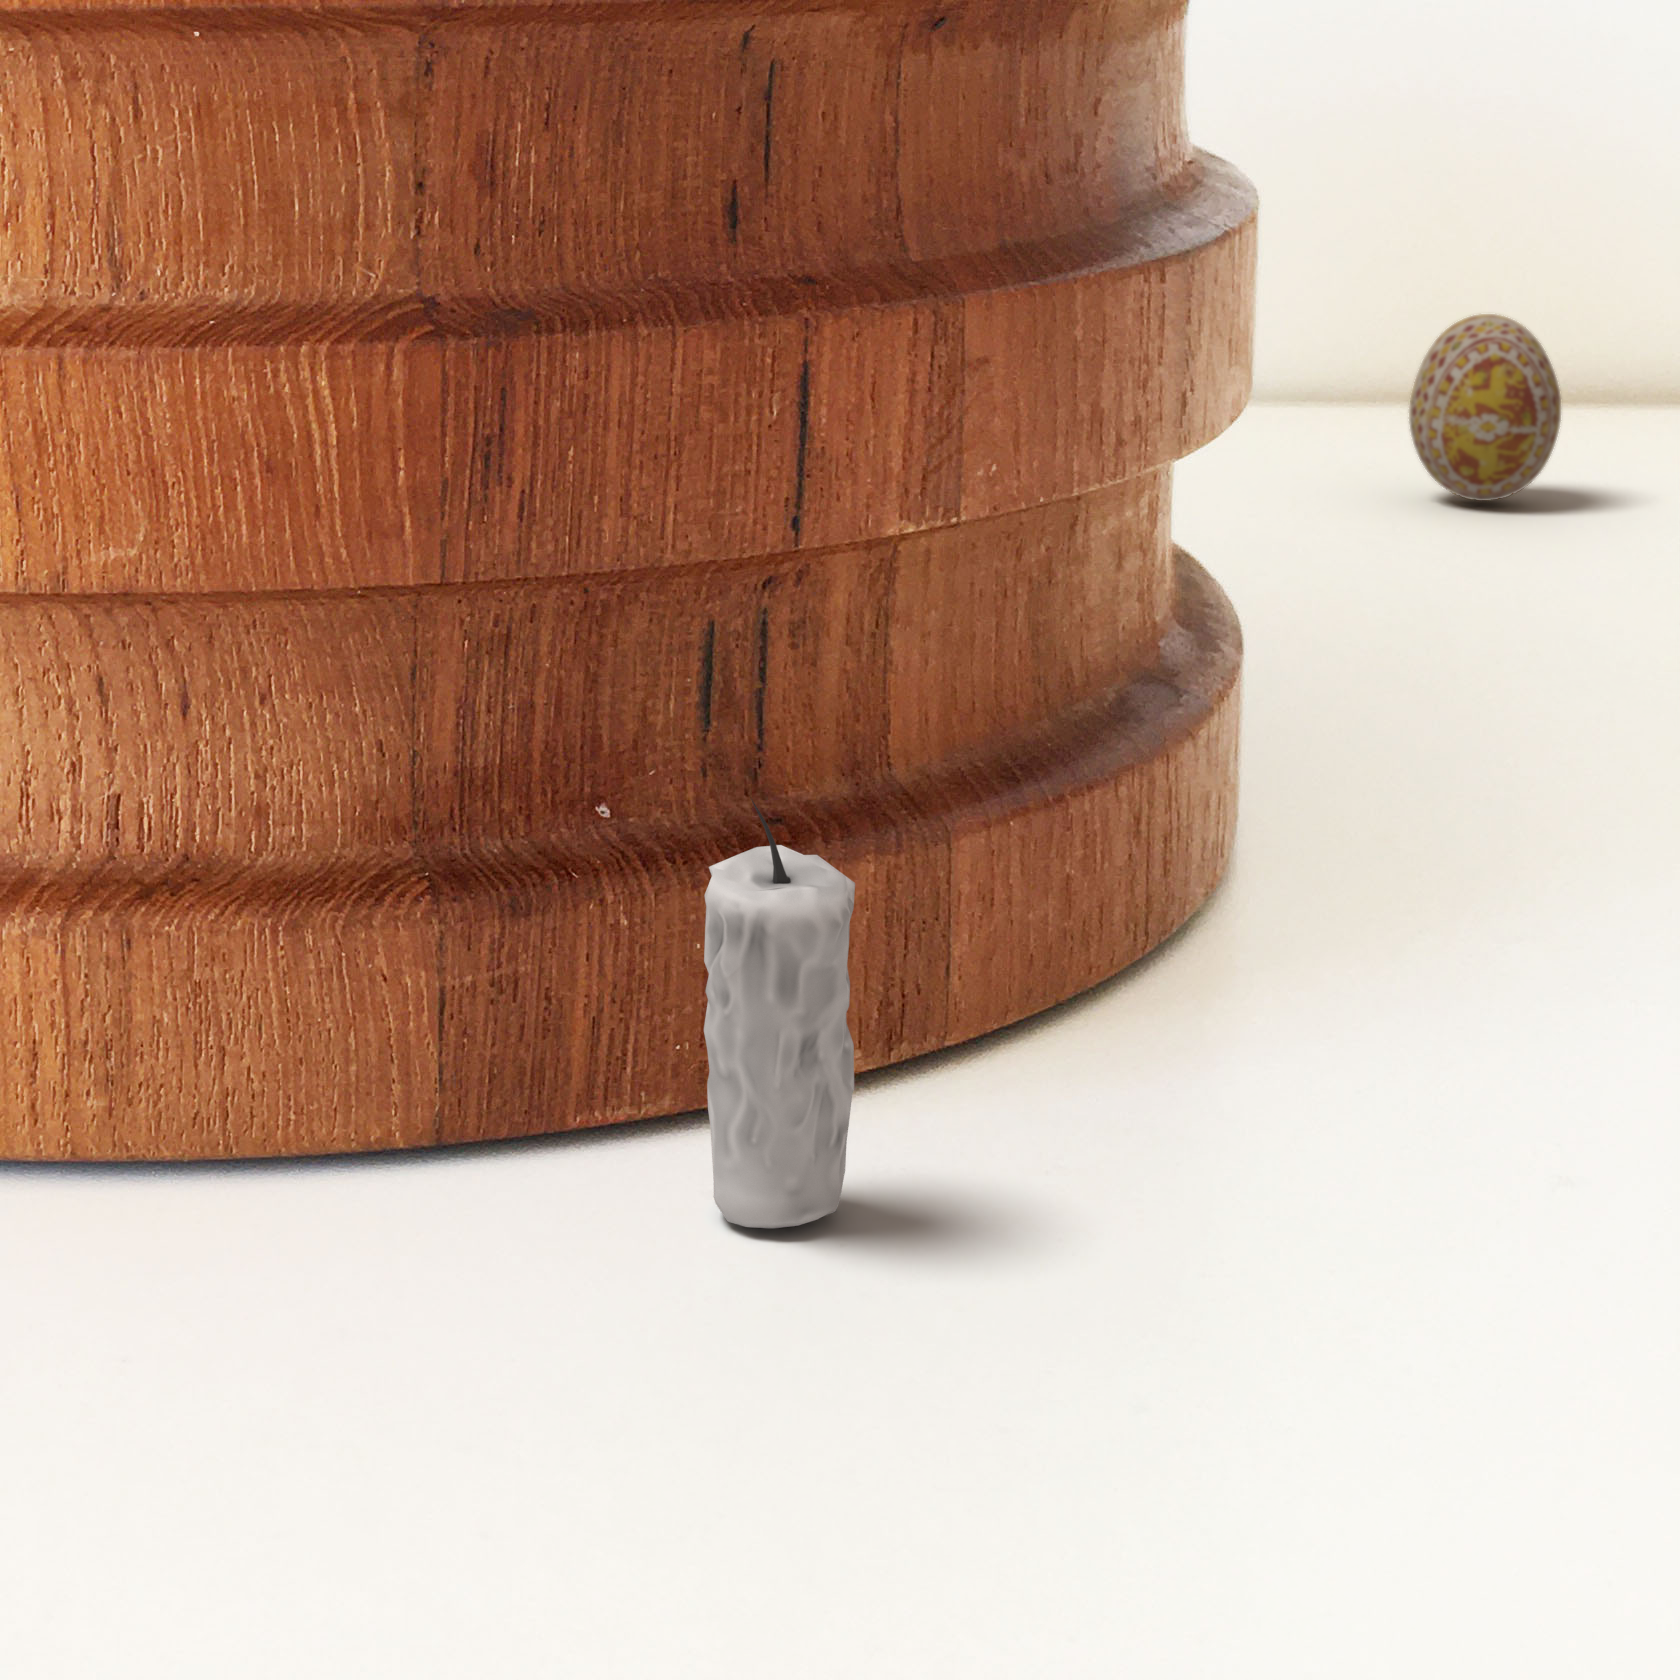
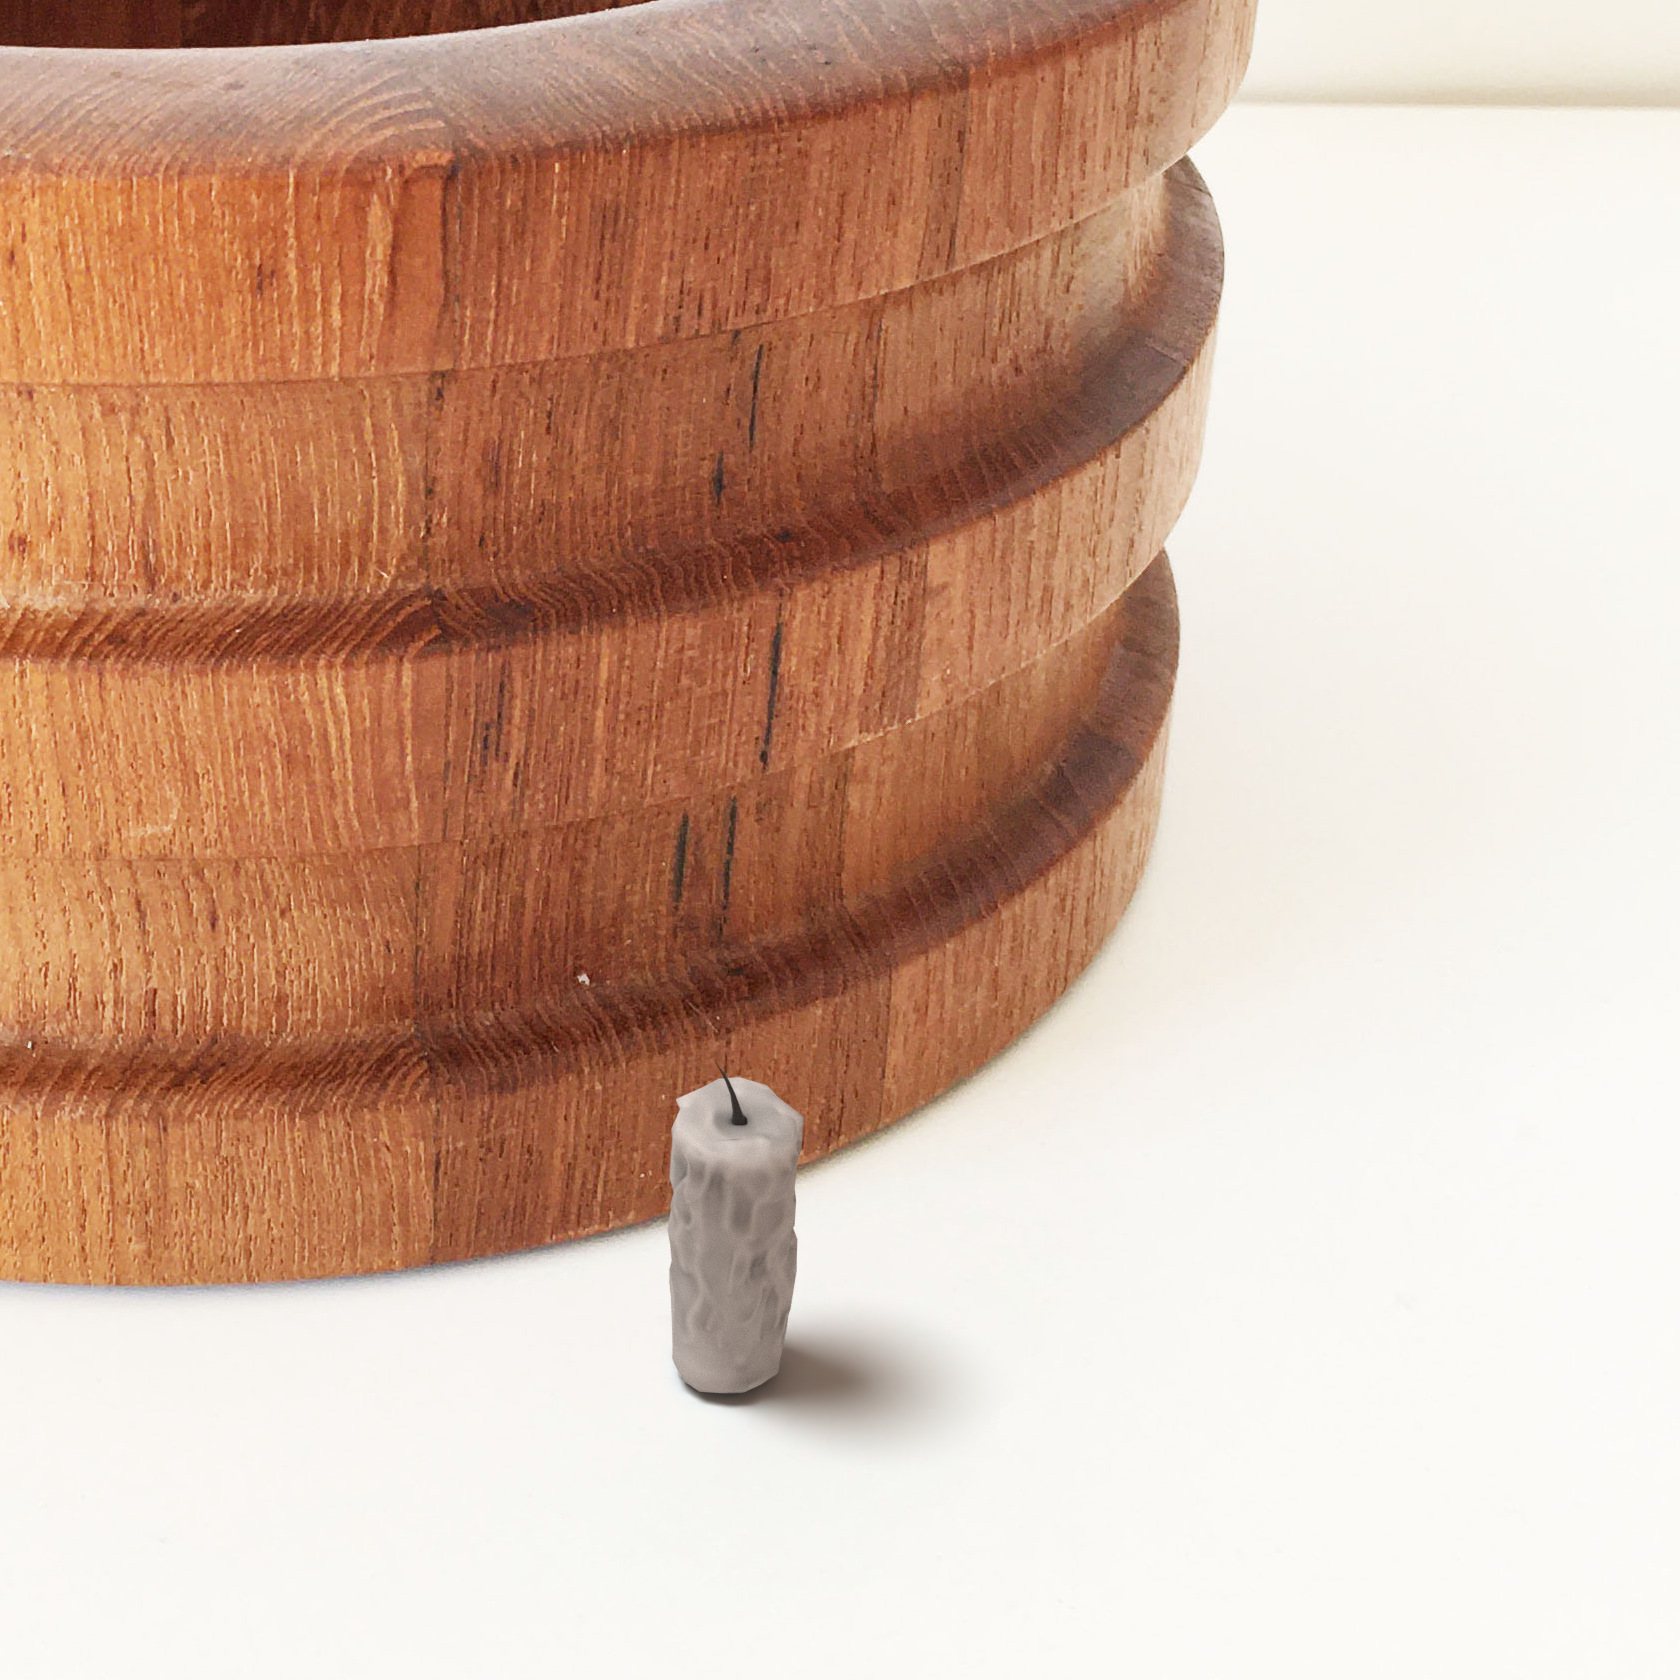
decorative egg: present [1409,314,1561,501] -> none [1335,95,1476,263]

